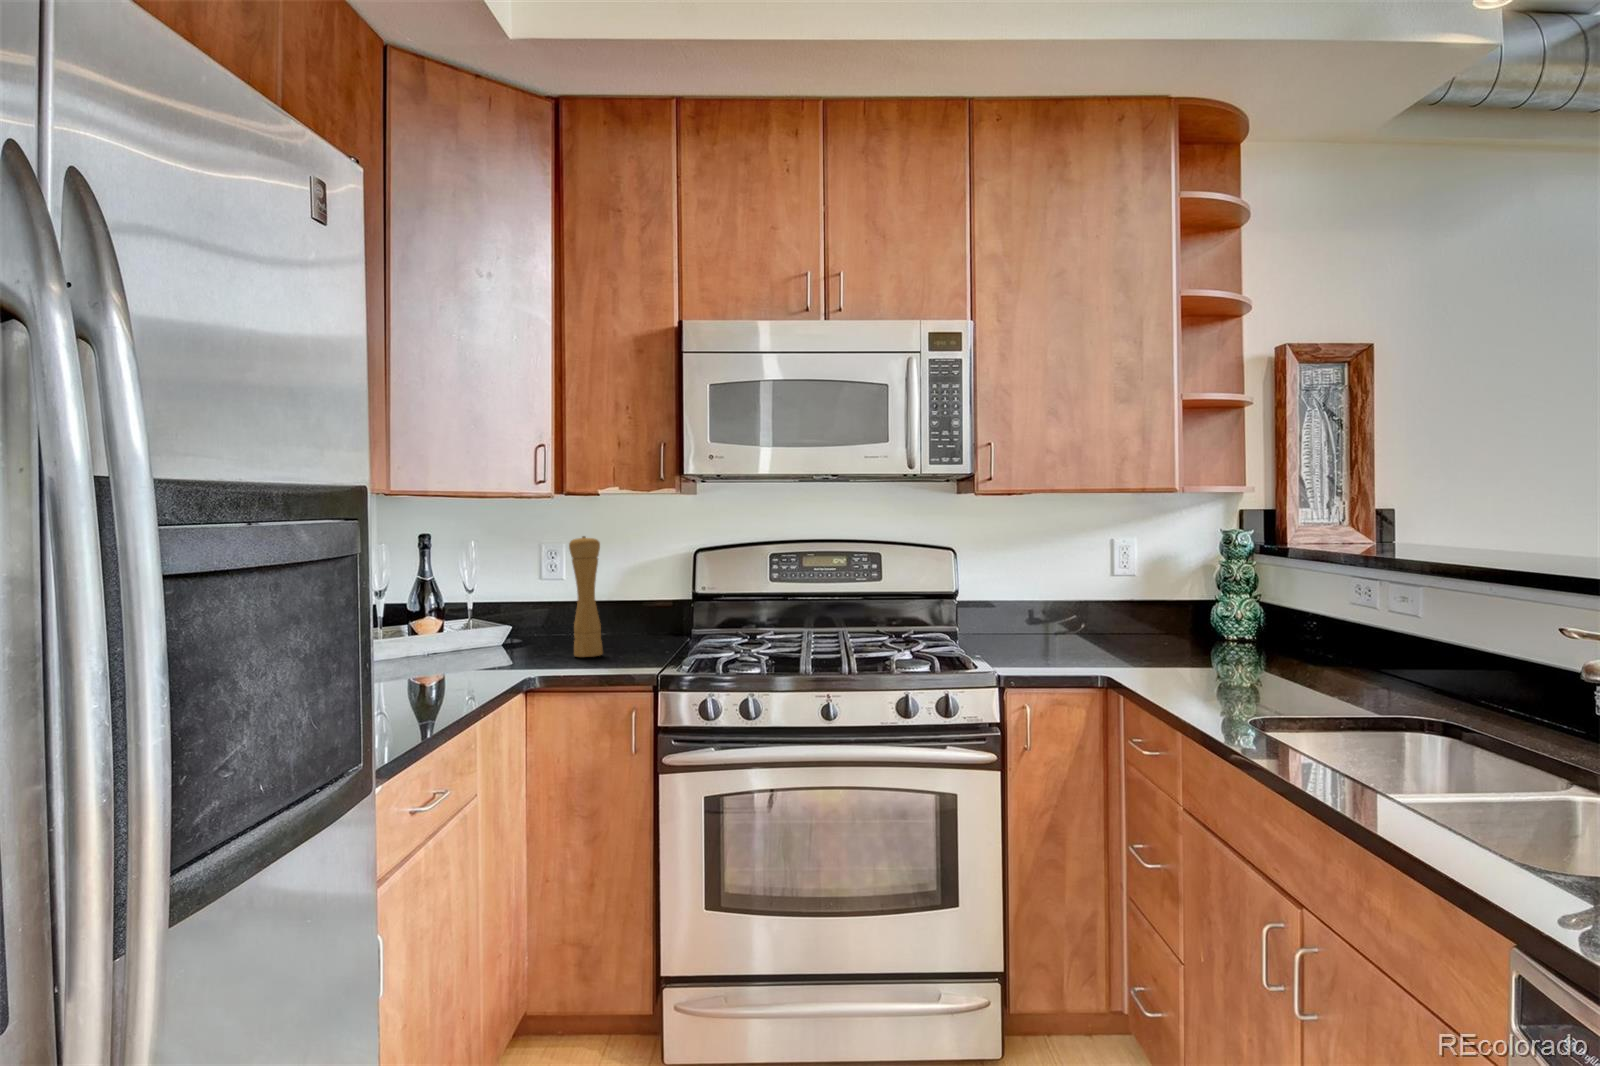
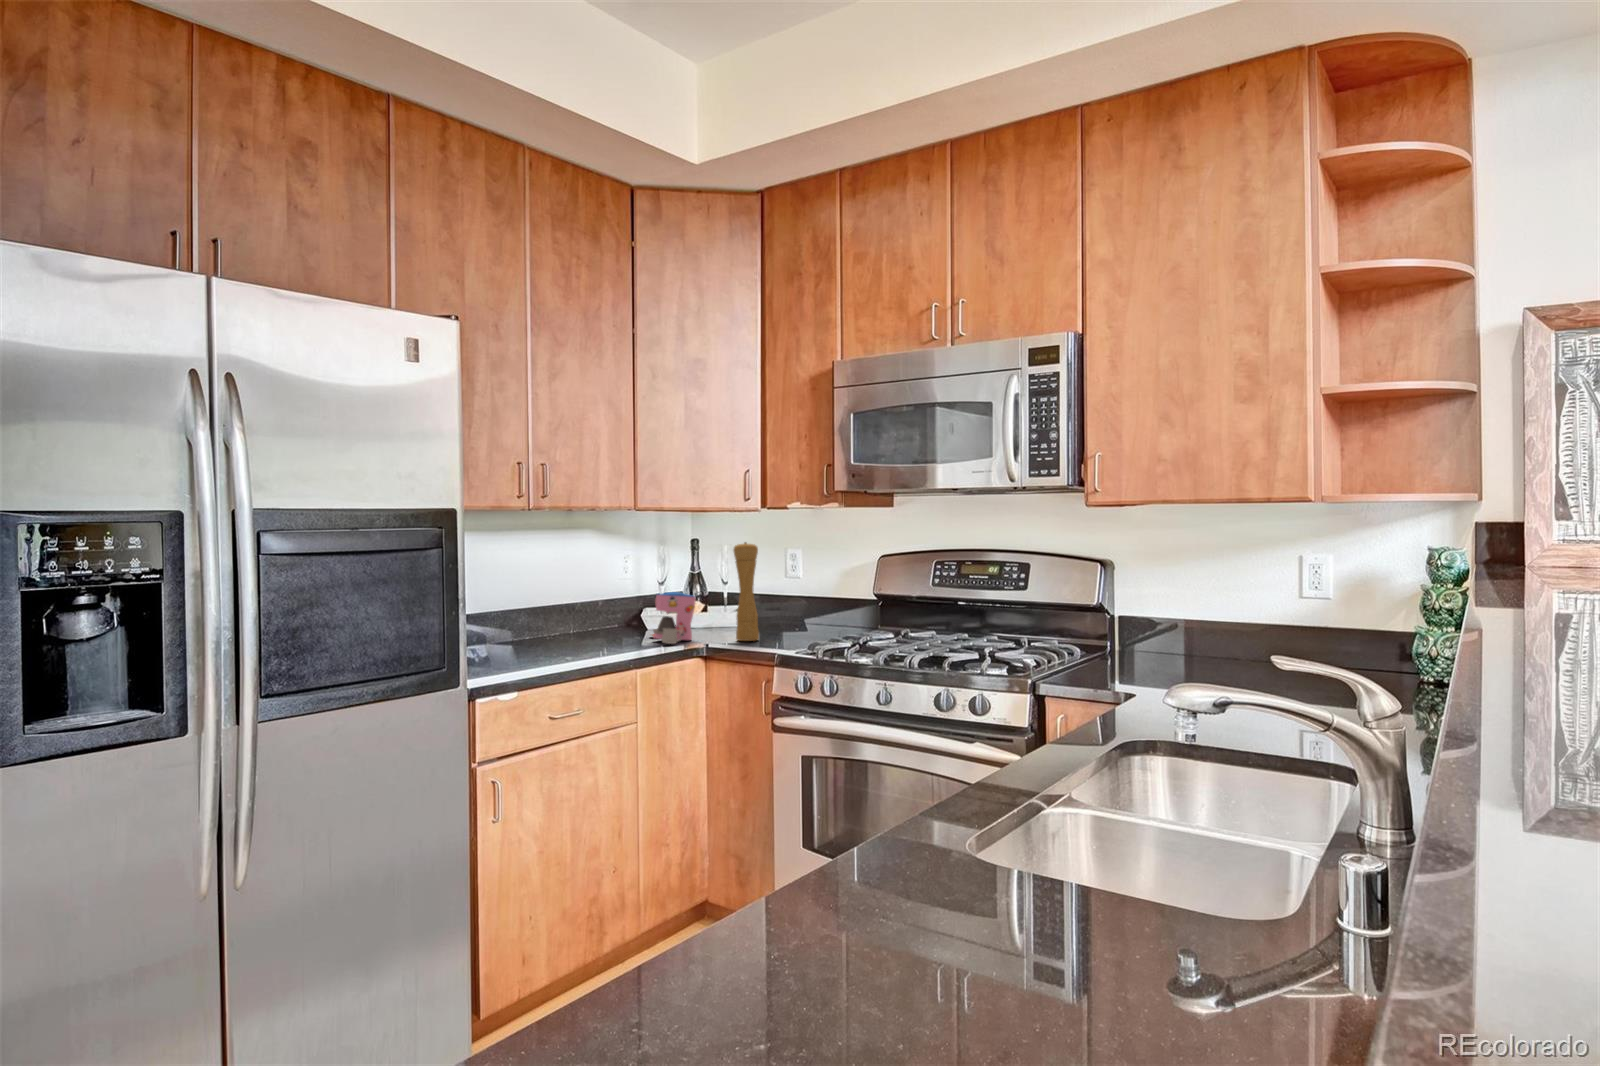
coffee maker: none [441,602,519,668] -> present [651,592,696,644]

